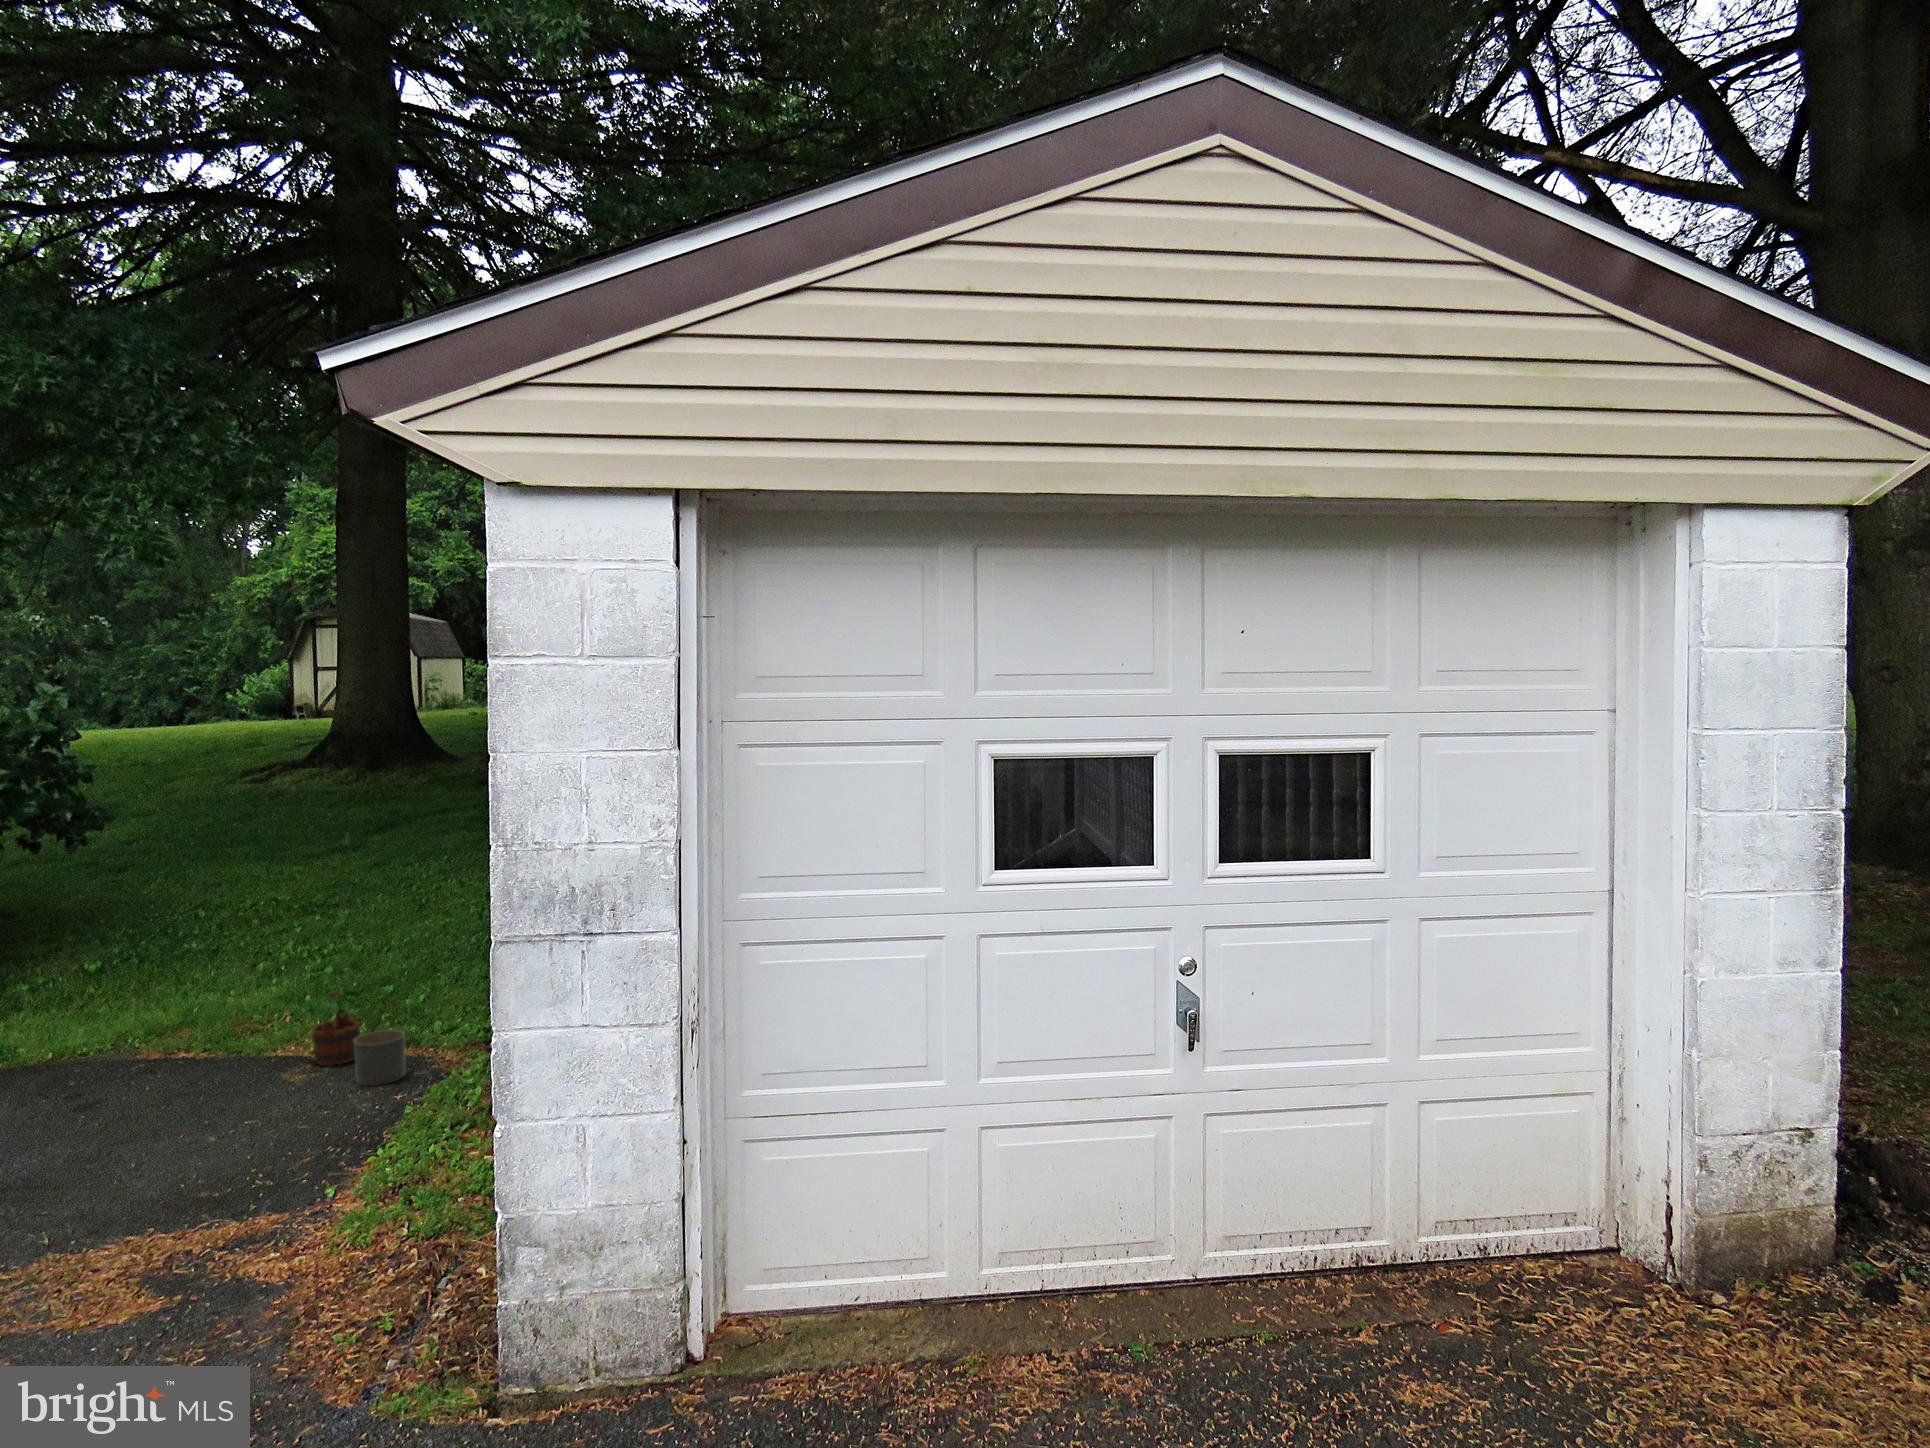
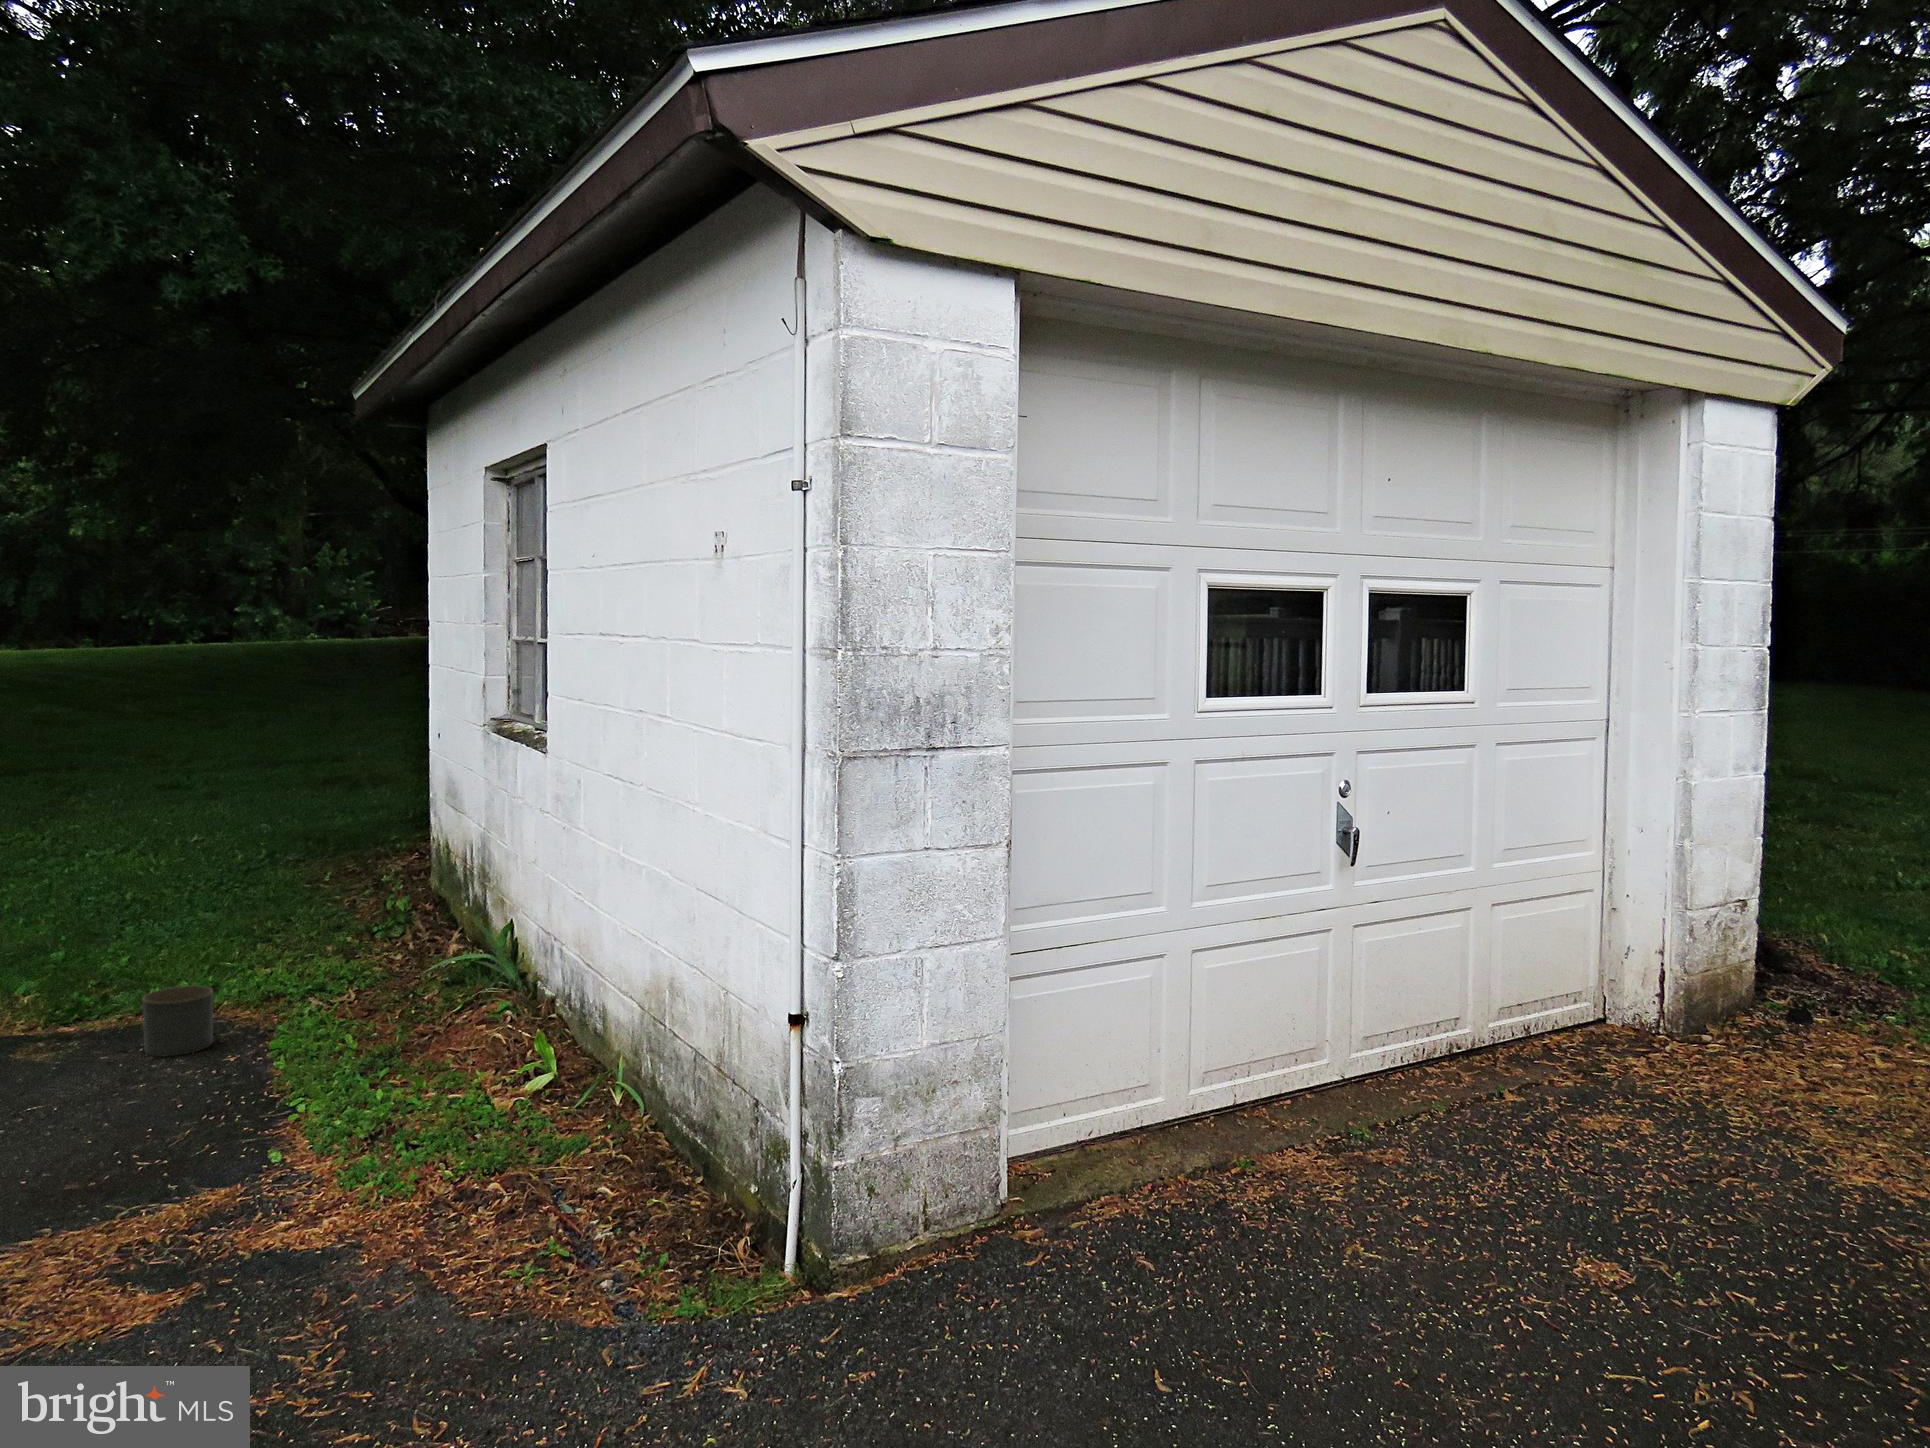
wooden bucket: present [312,991,360,1066] -> none [43,945,112,1045]

